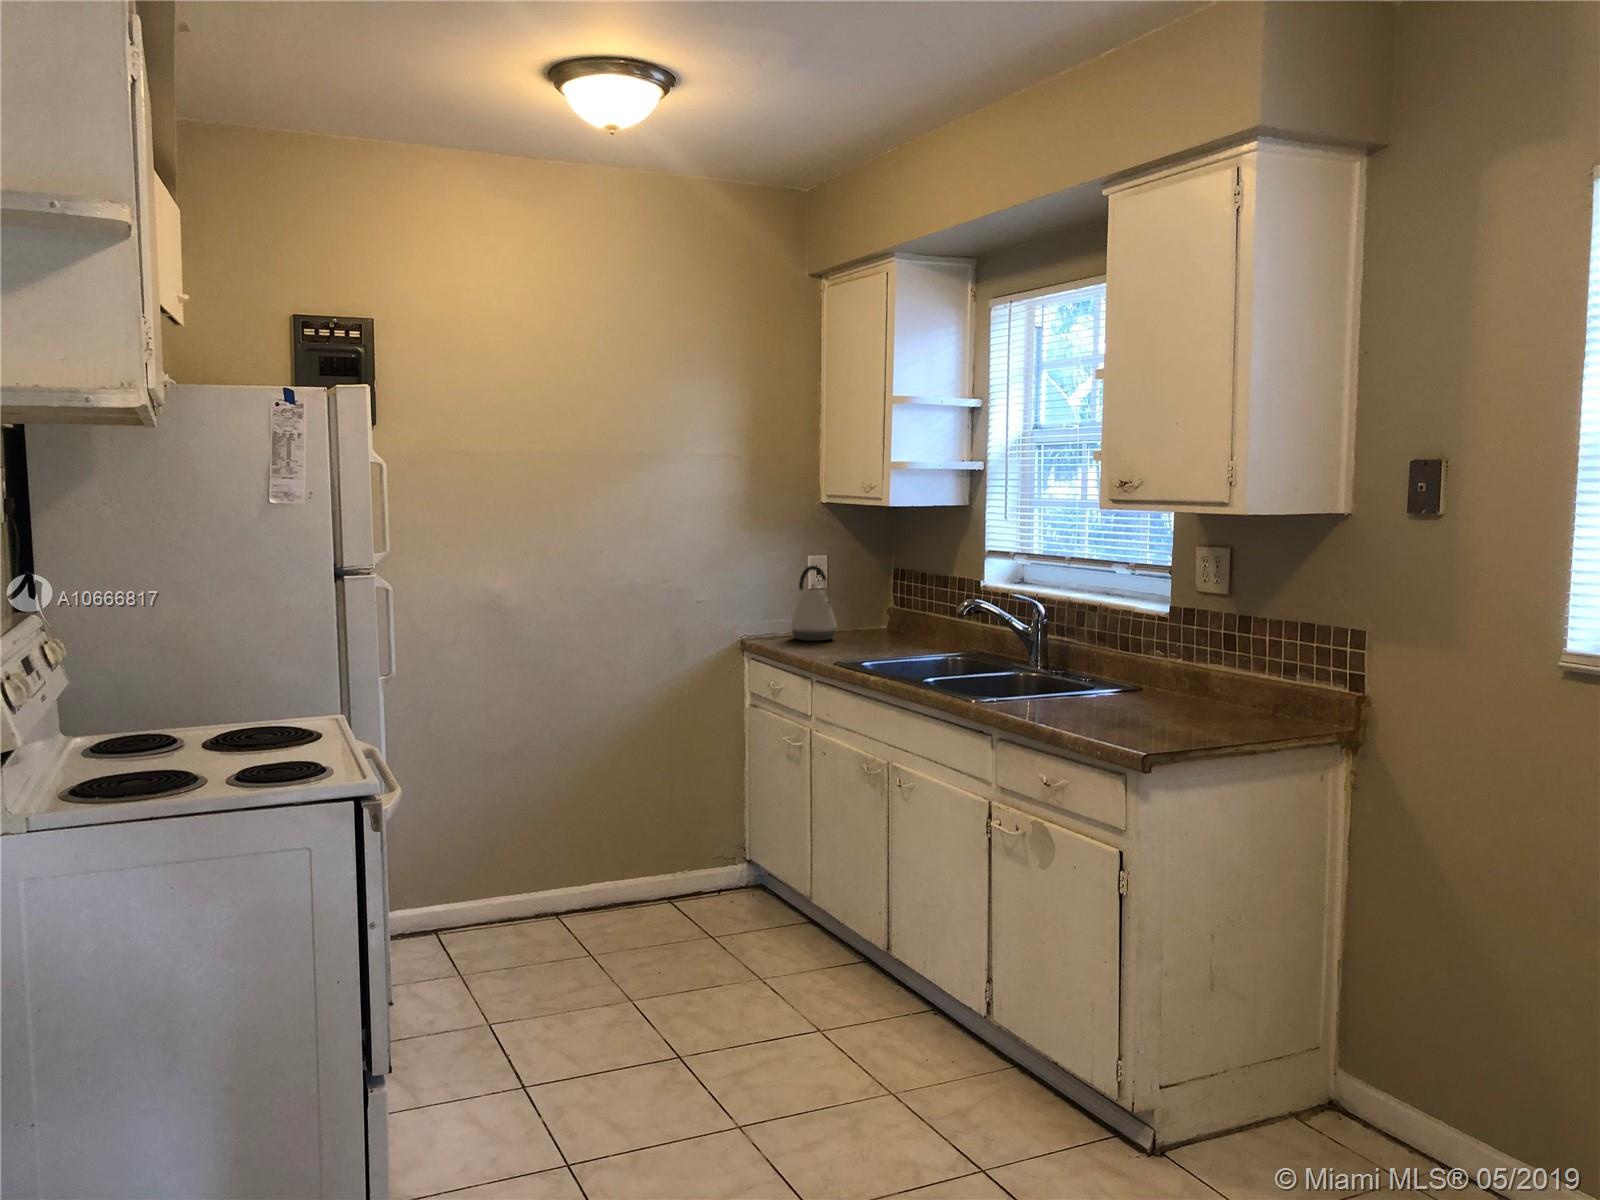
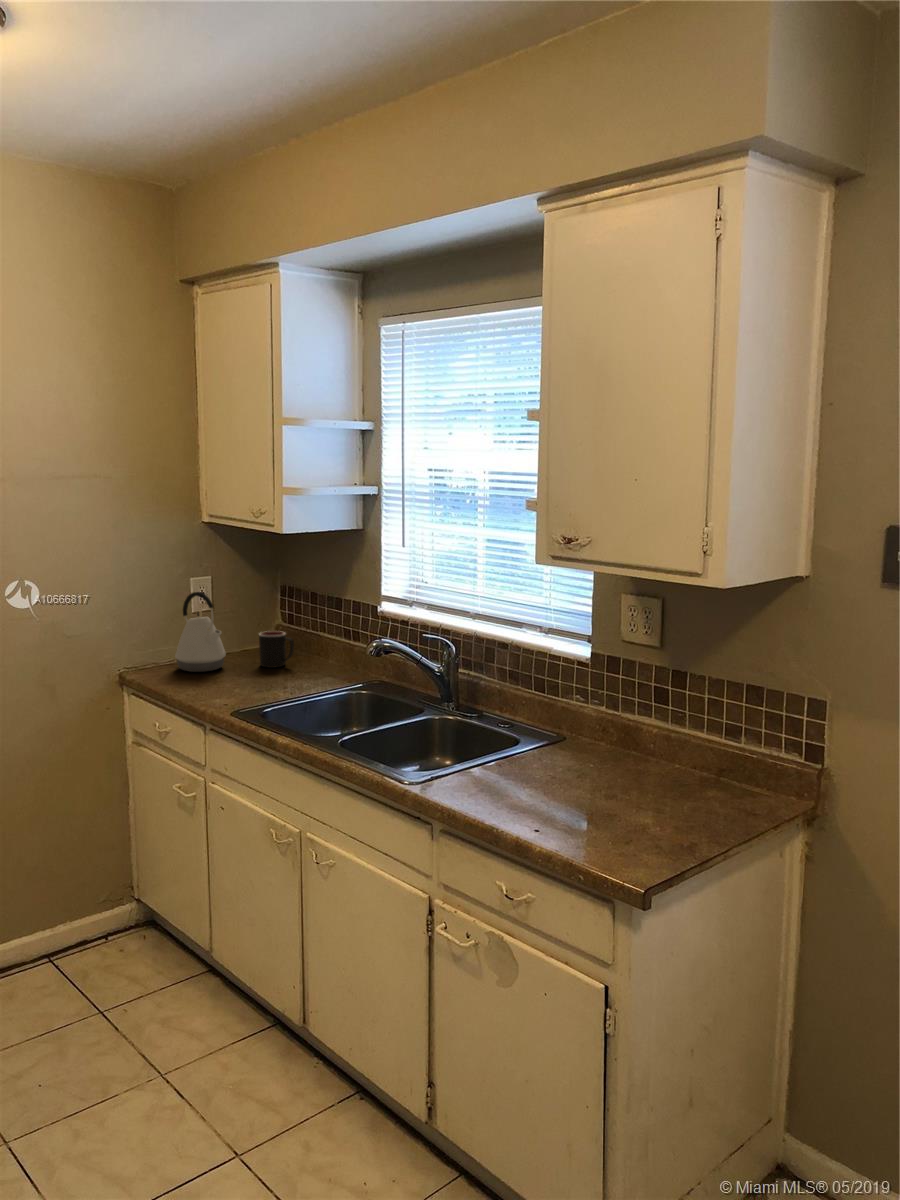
mug: none [869,607,901,641] -> present [259,631,294,668]

